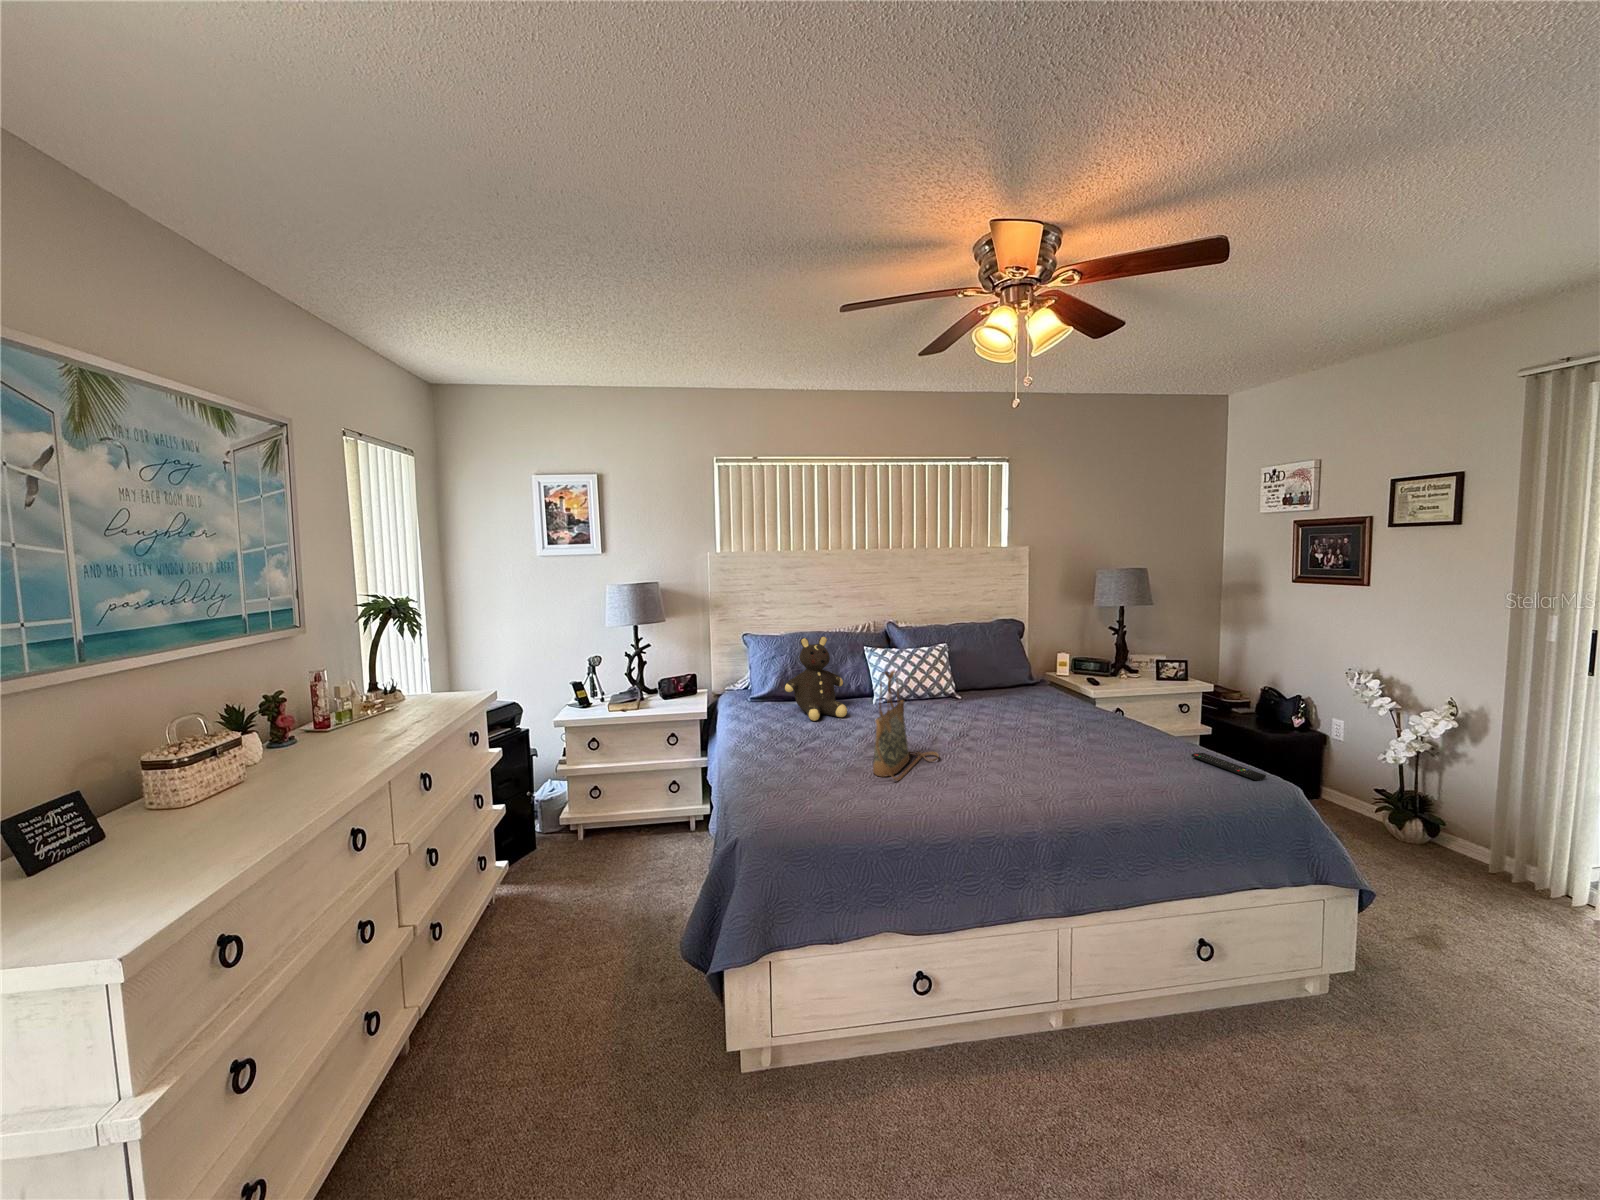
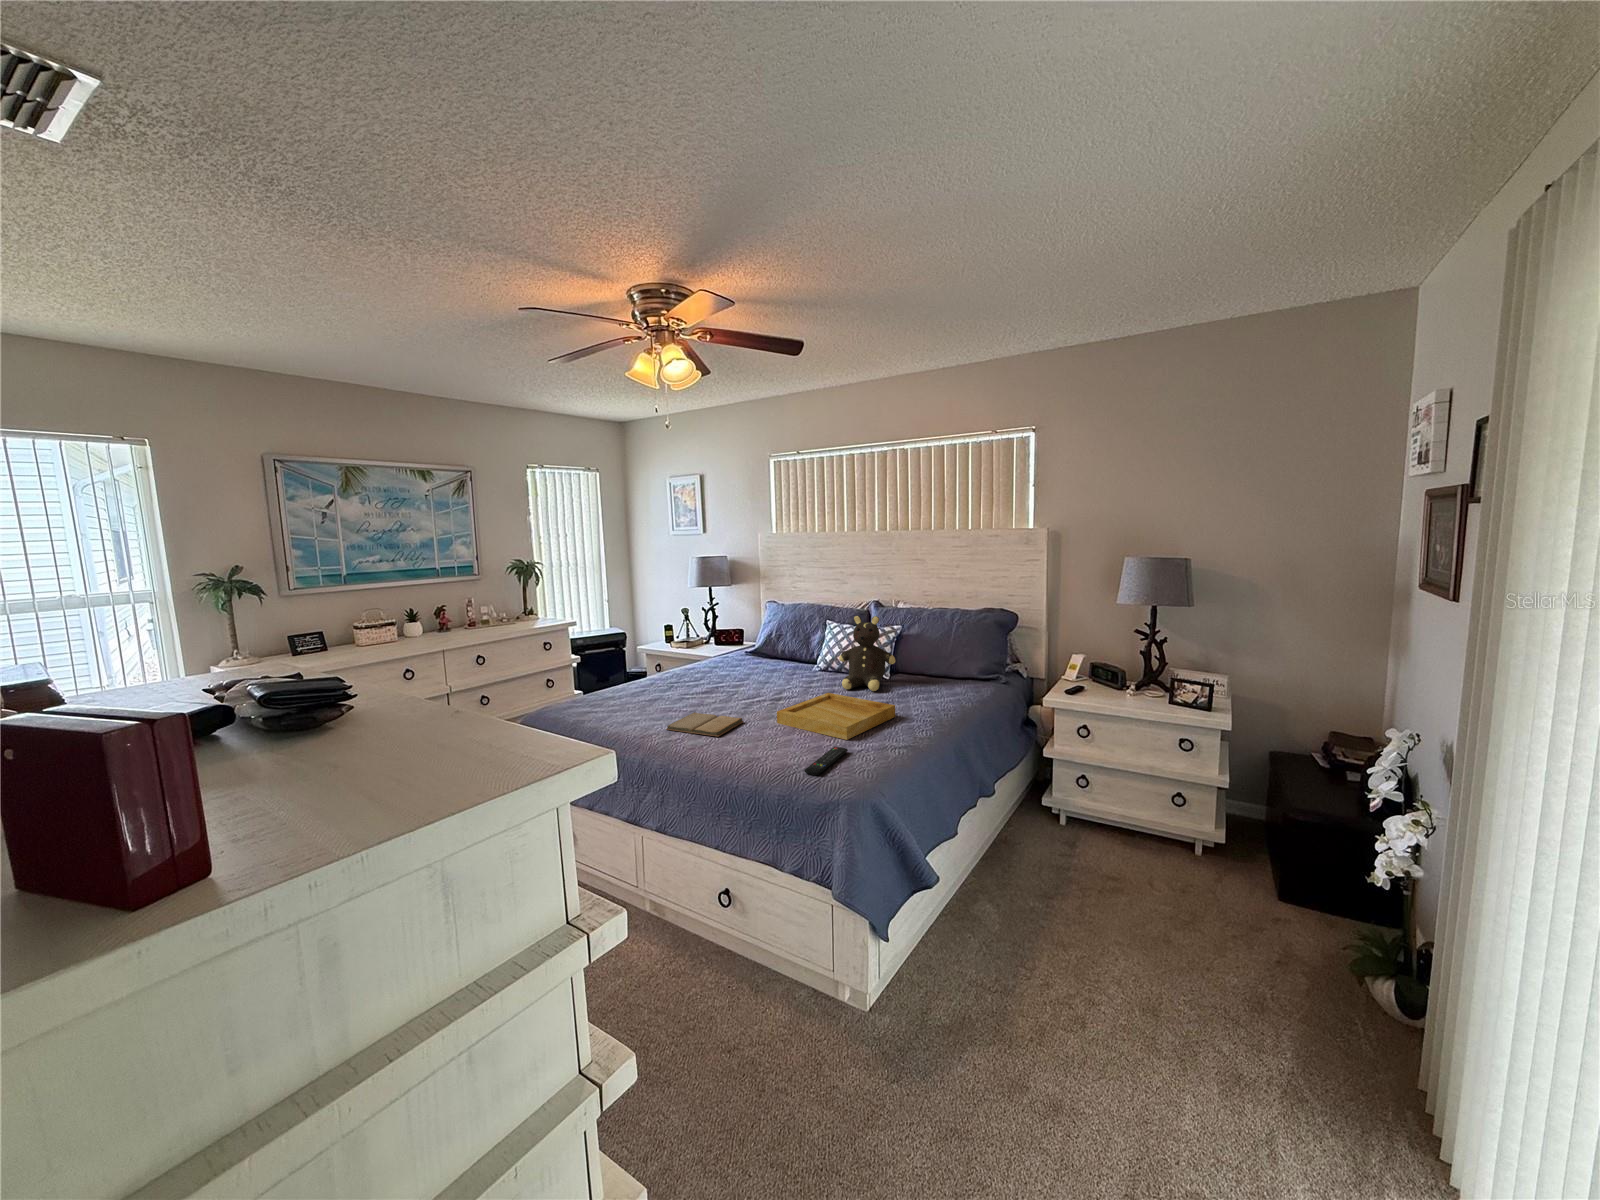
teddy bear: present [785,637,847,721] -> present [839,616,896,691]
handbag: present [873,671,939,781] -> none [608,630,689,708]
tray: none [1032,711,1163,751] -> present [777,693,895,740]
book: none [992,754,1093,786] -> present [667,712,744,737]

